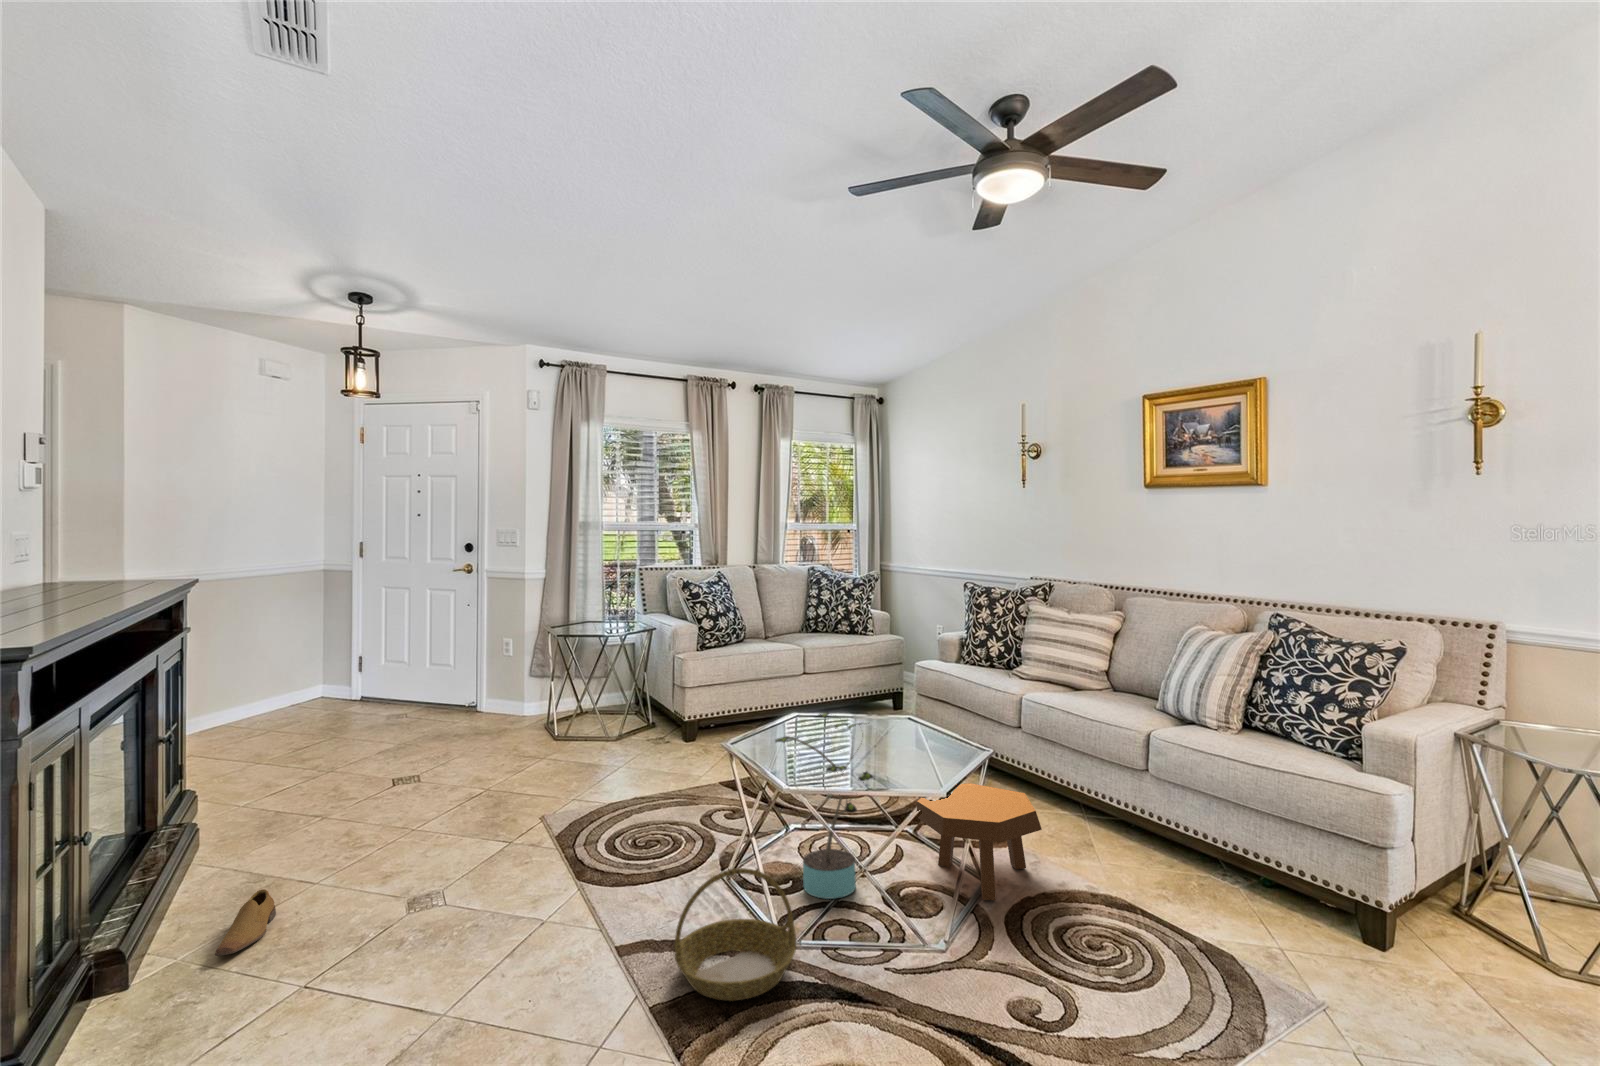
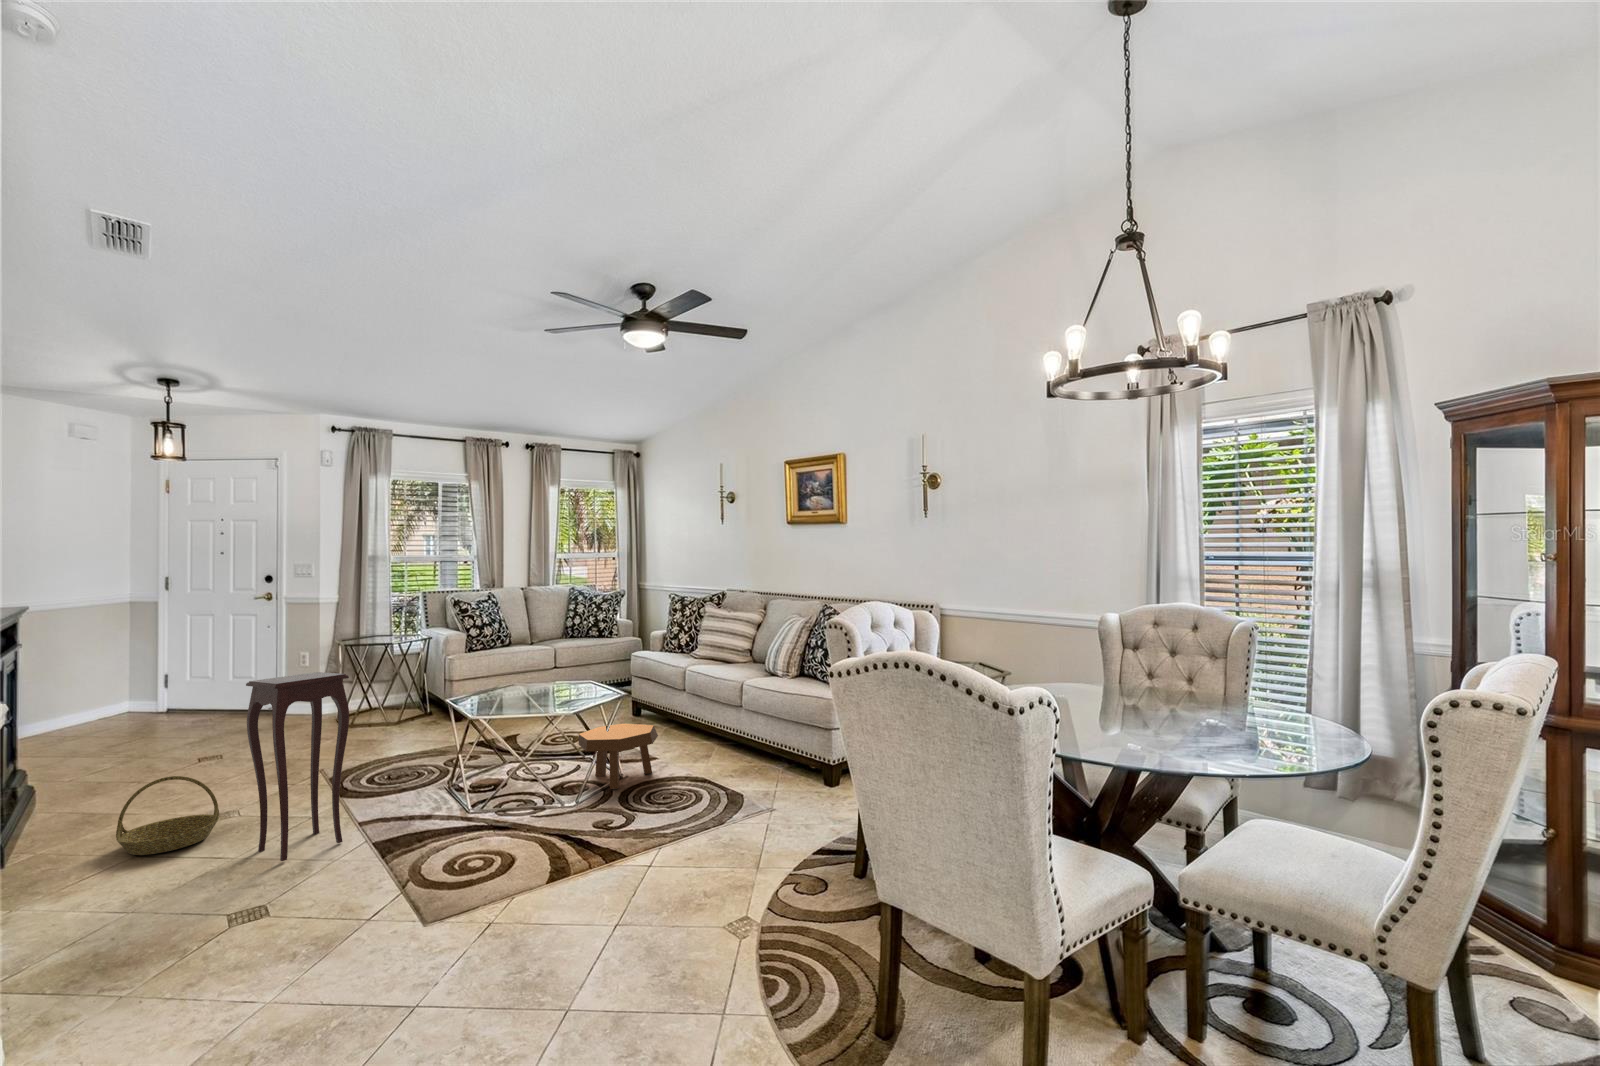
side table: none [479,702,627,1022] -> present [246,672,349,861]
potted plant: present [776,712,873,899] -> none [474,678,543,797]
basket: present [674,868,796,1001] -> present [116,776,219,855]
shoe: present [215,889,276,956] -> none [46,817,92,853]

